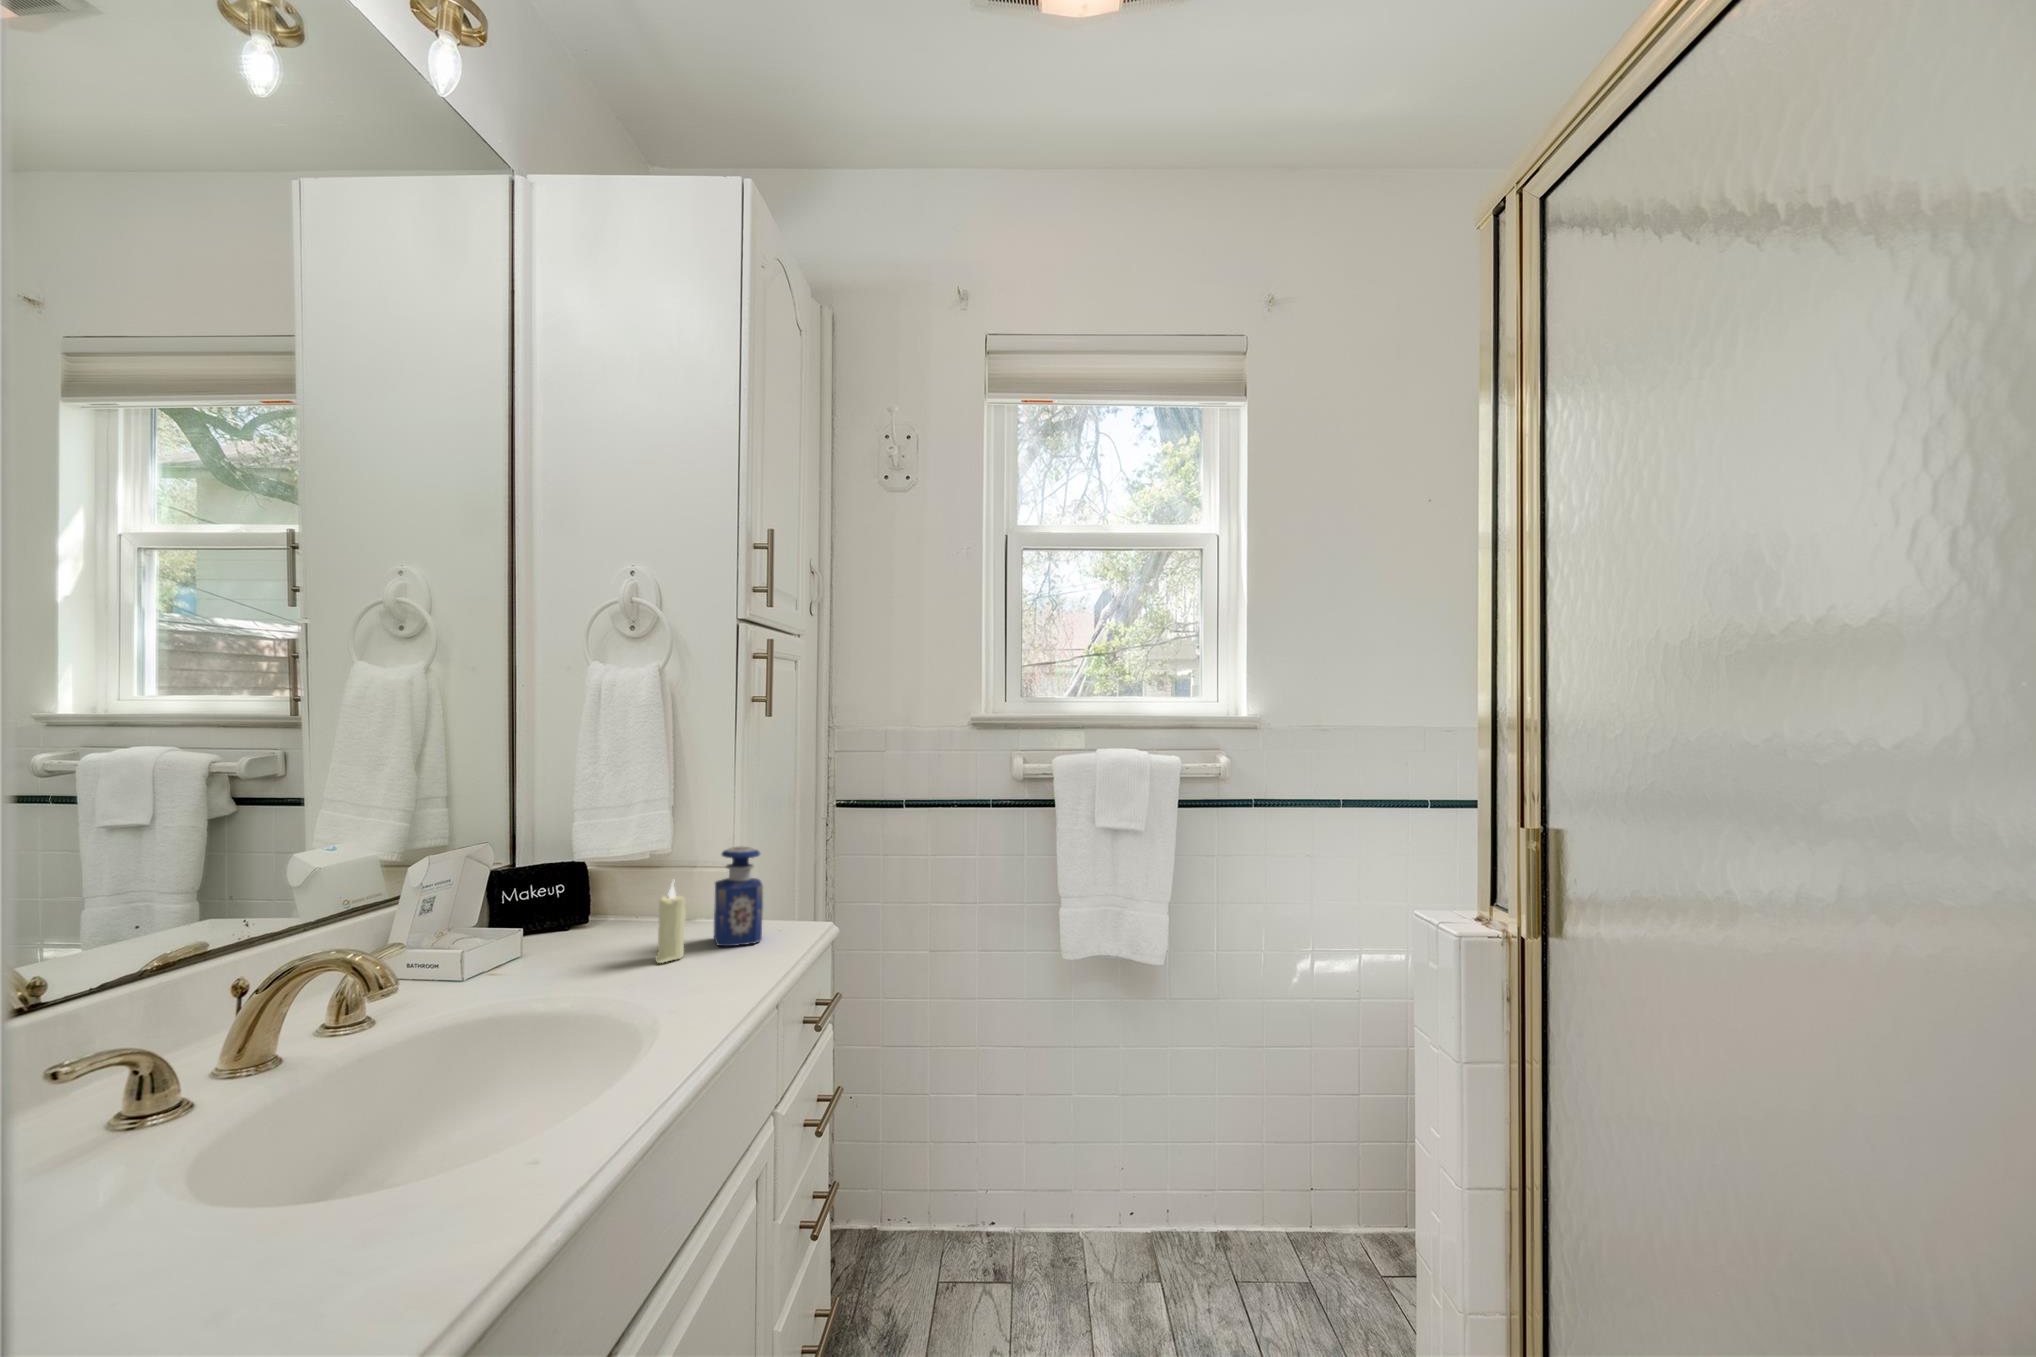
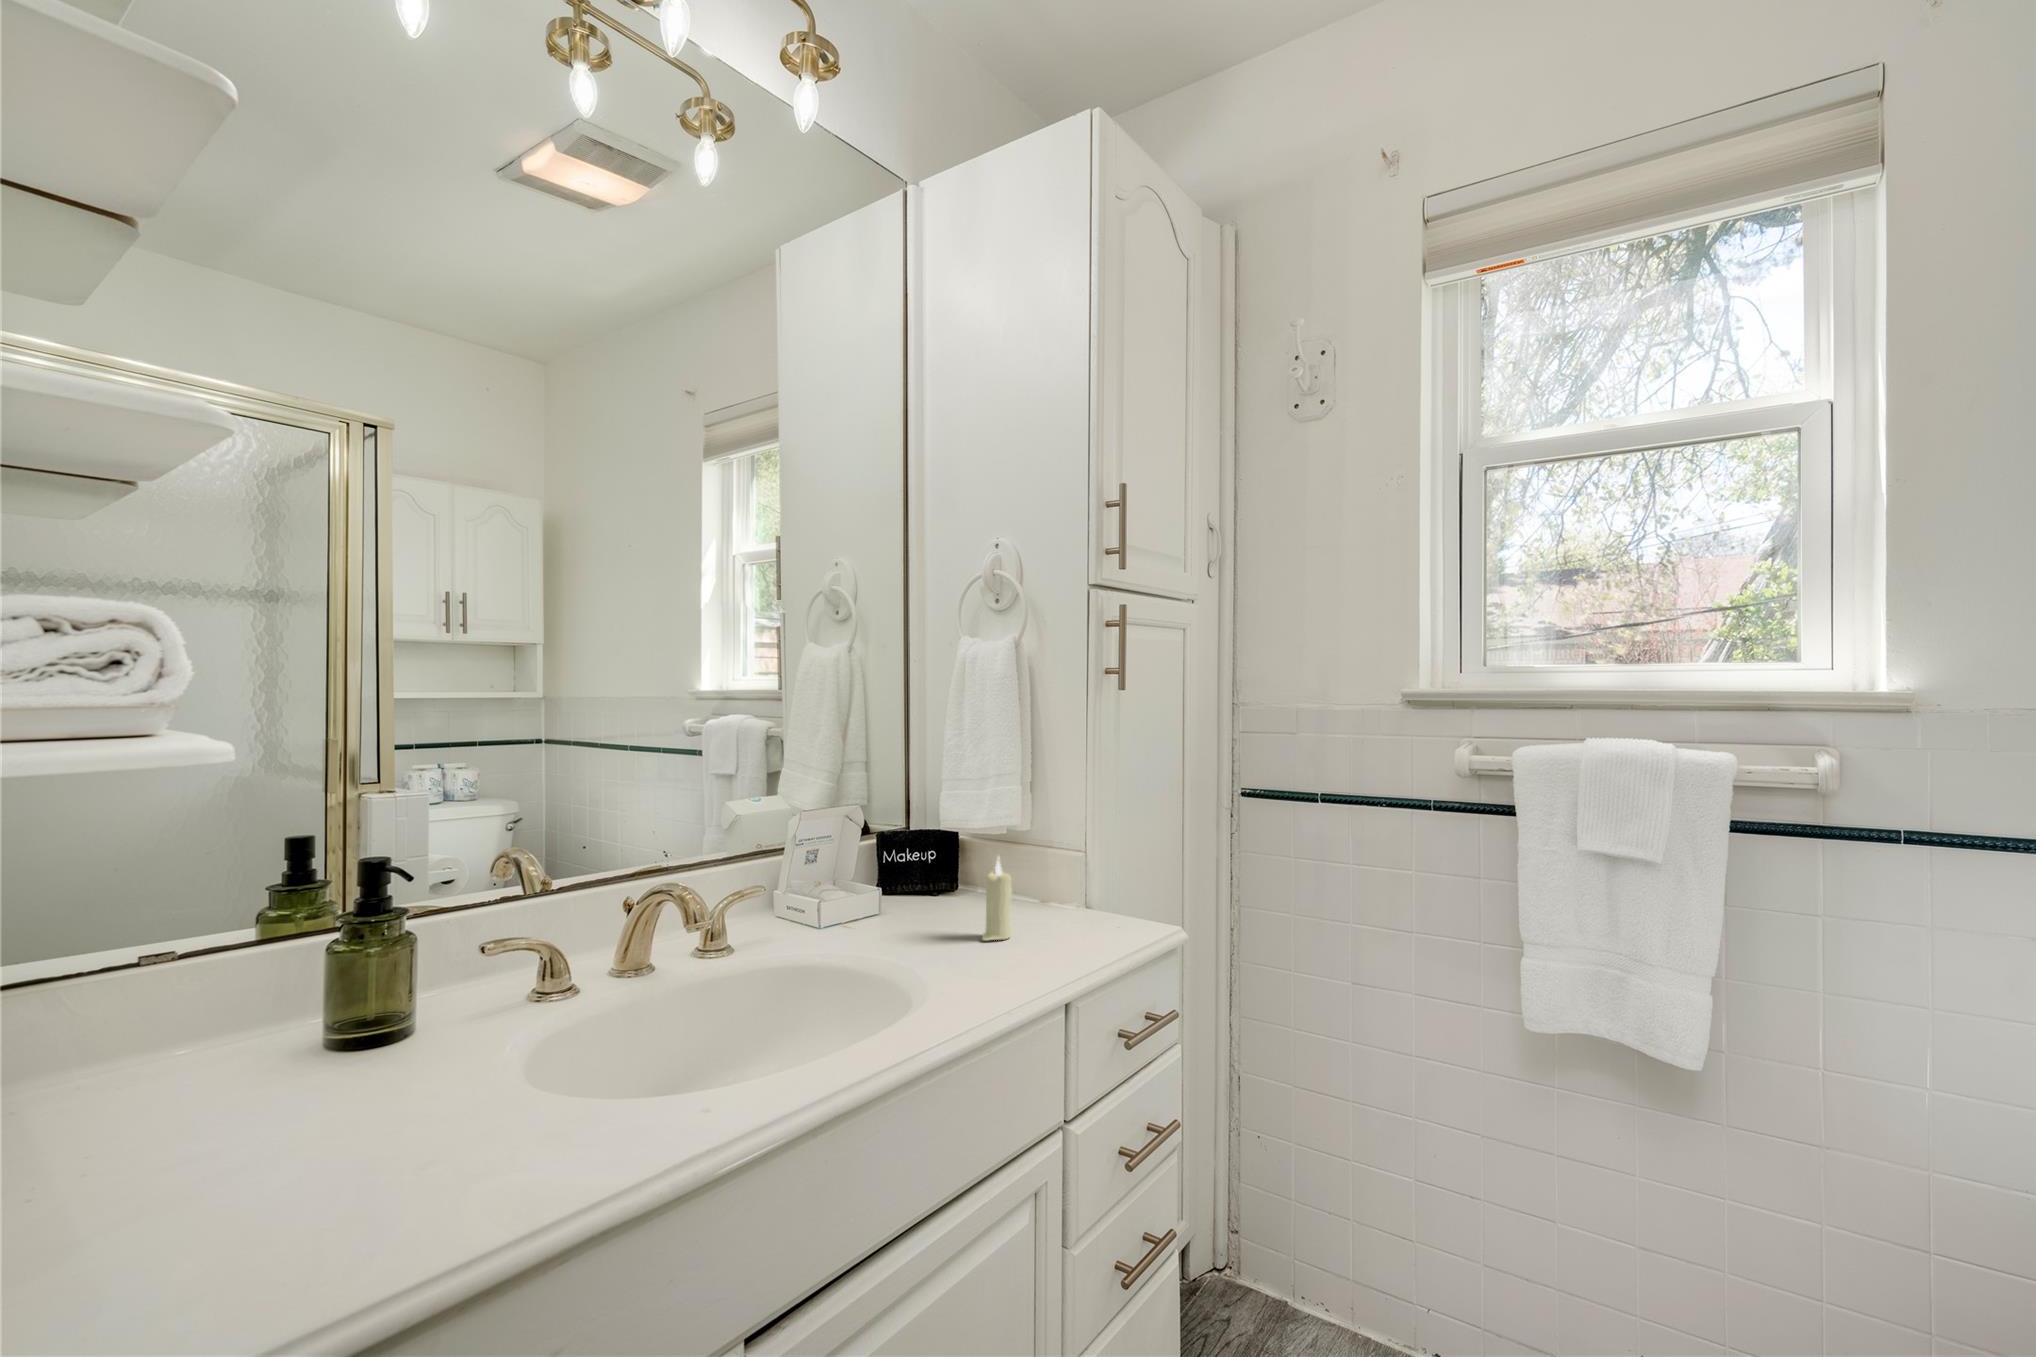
perfume bottle: present [714,847,763,946] -> none [1049,829,1098,936]

